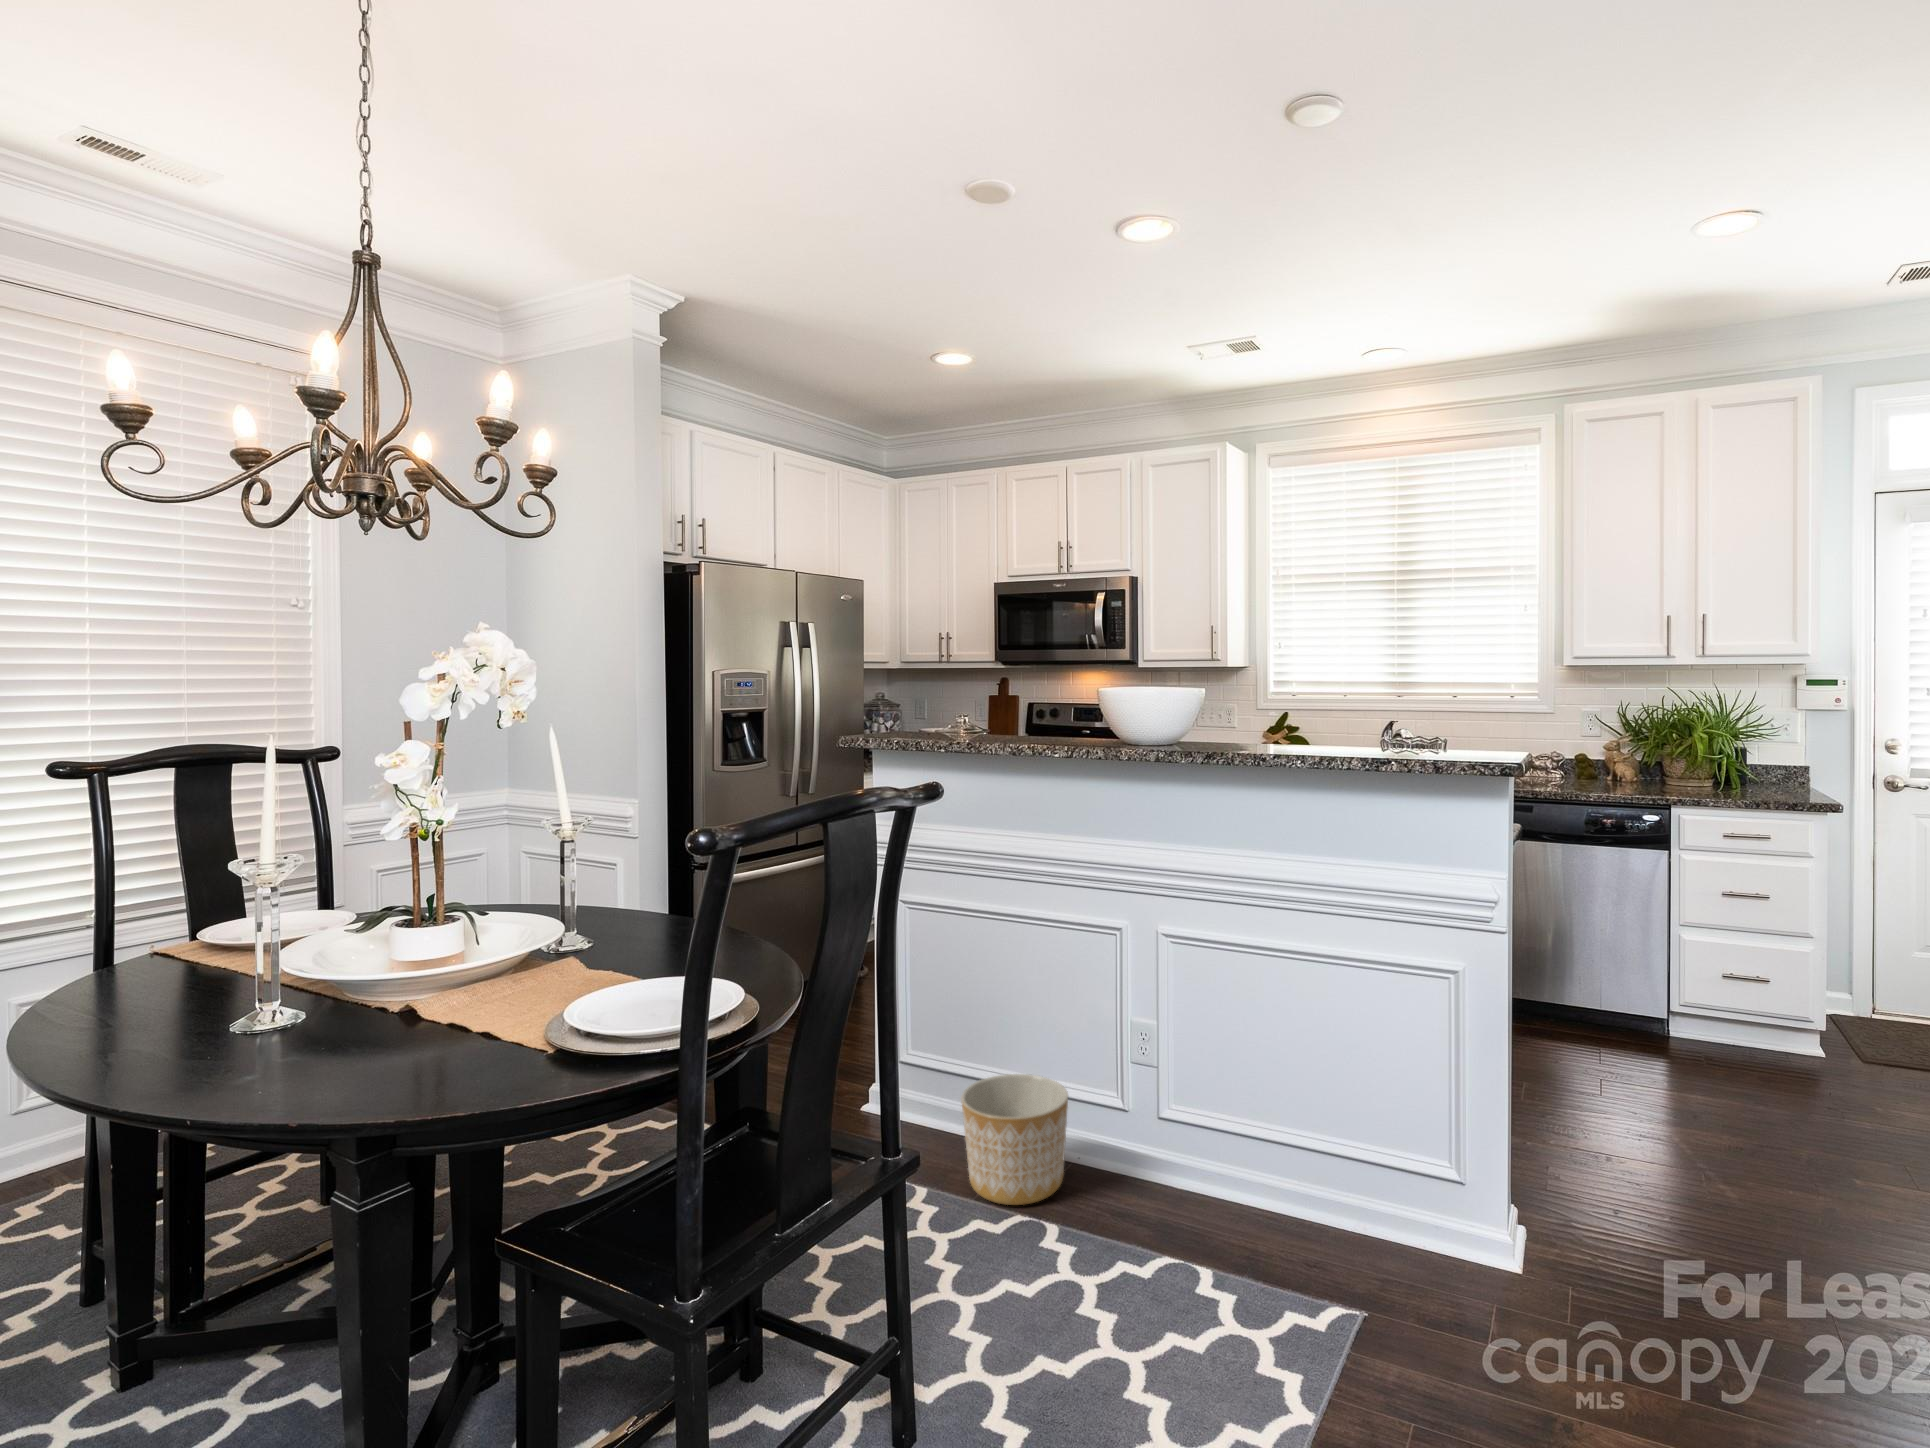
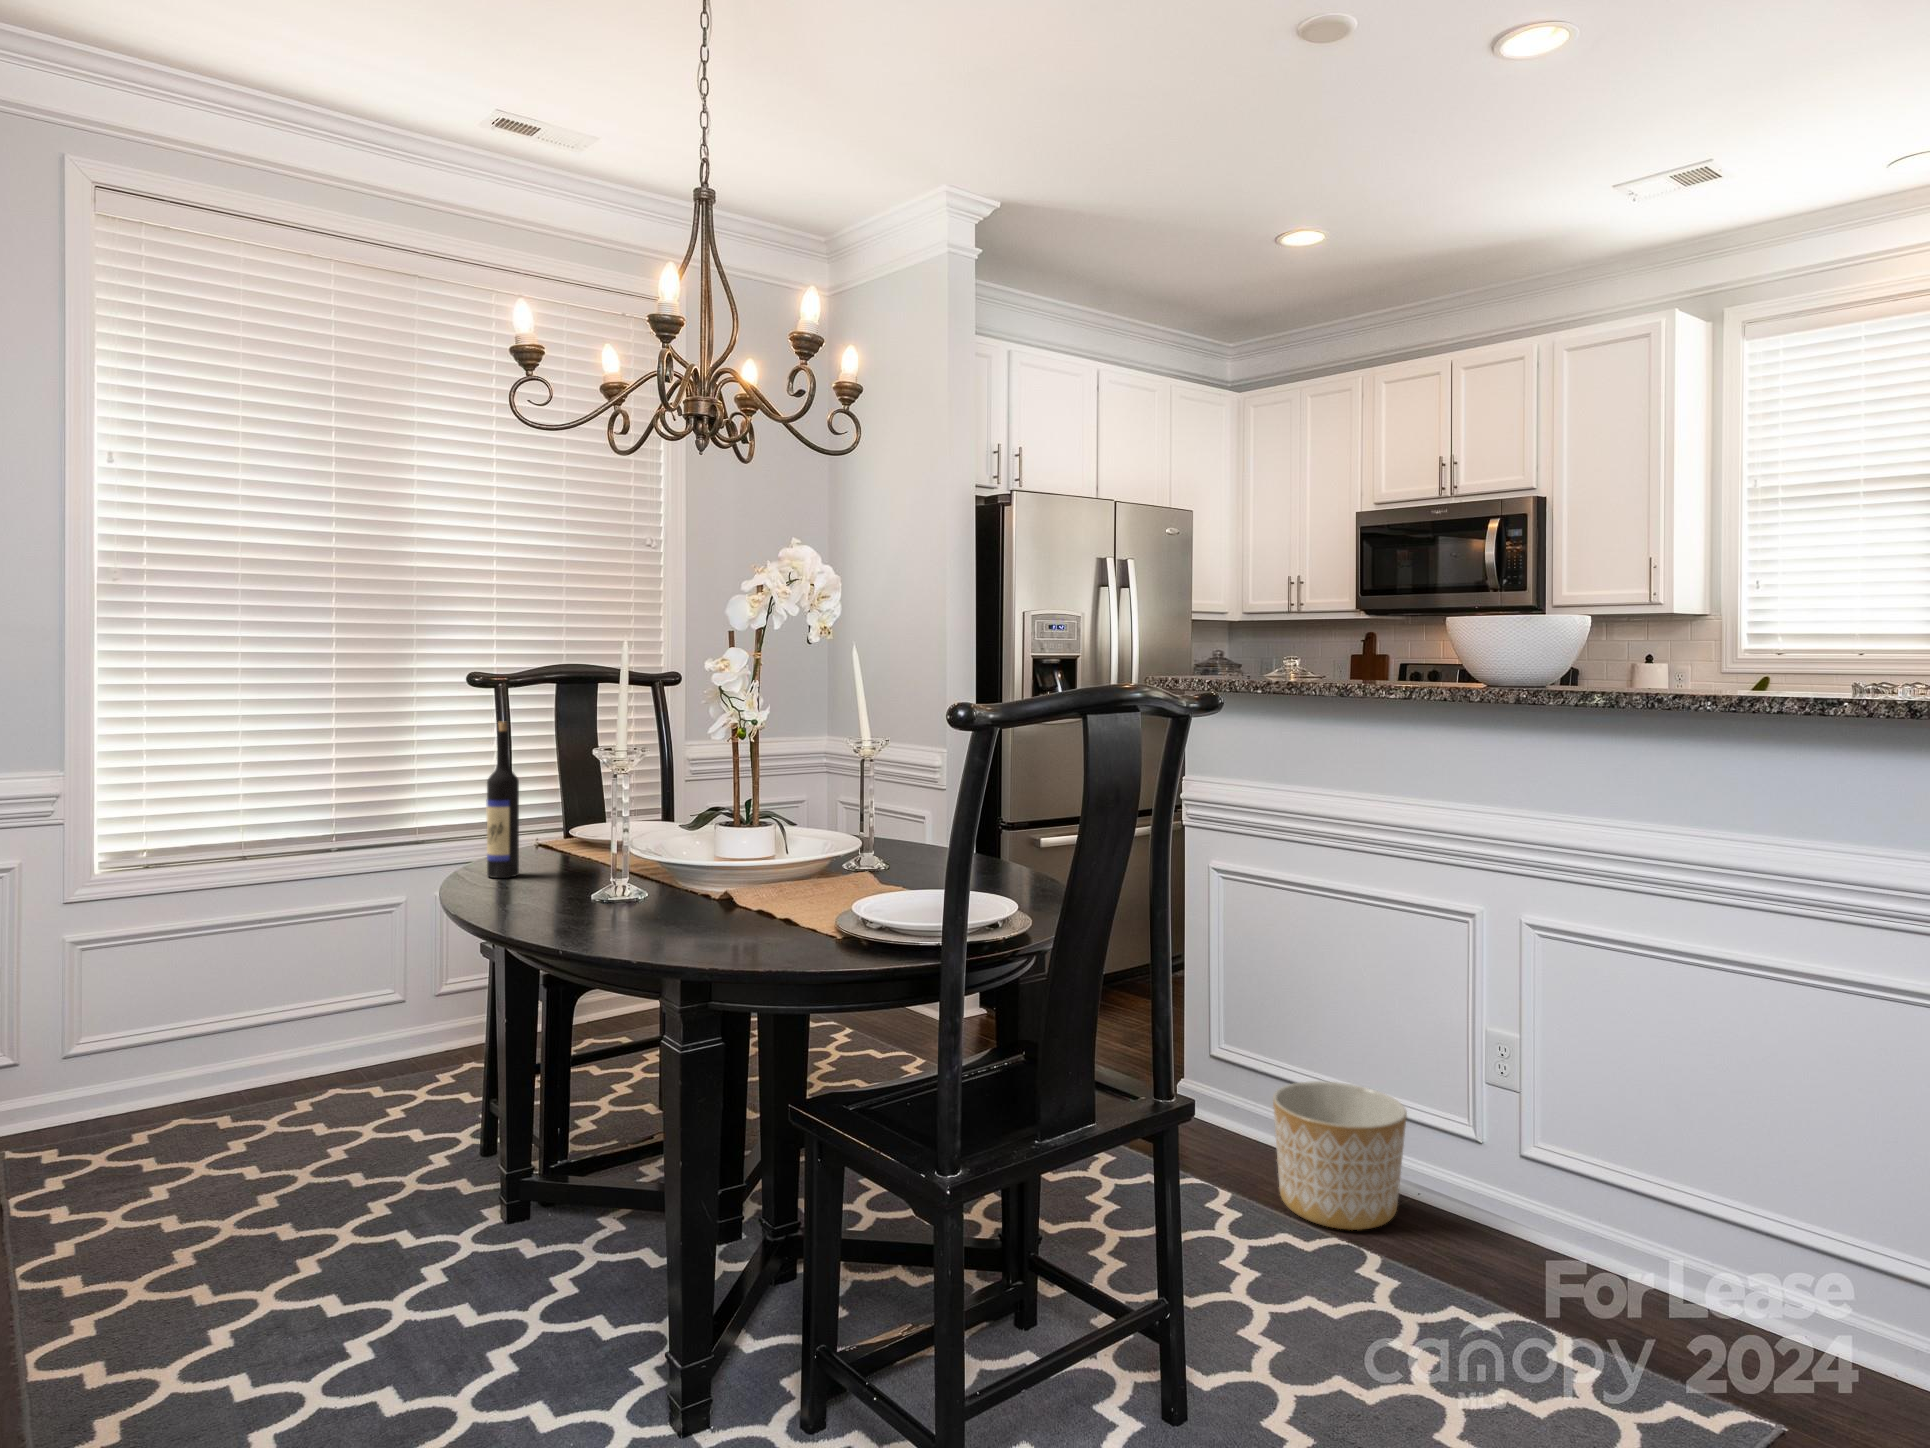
wine bottle: none [83,835,133,1021] -> present [486,721,519,878]

